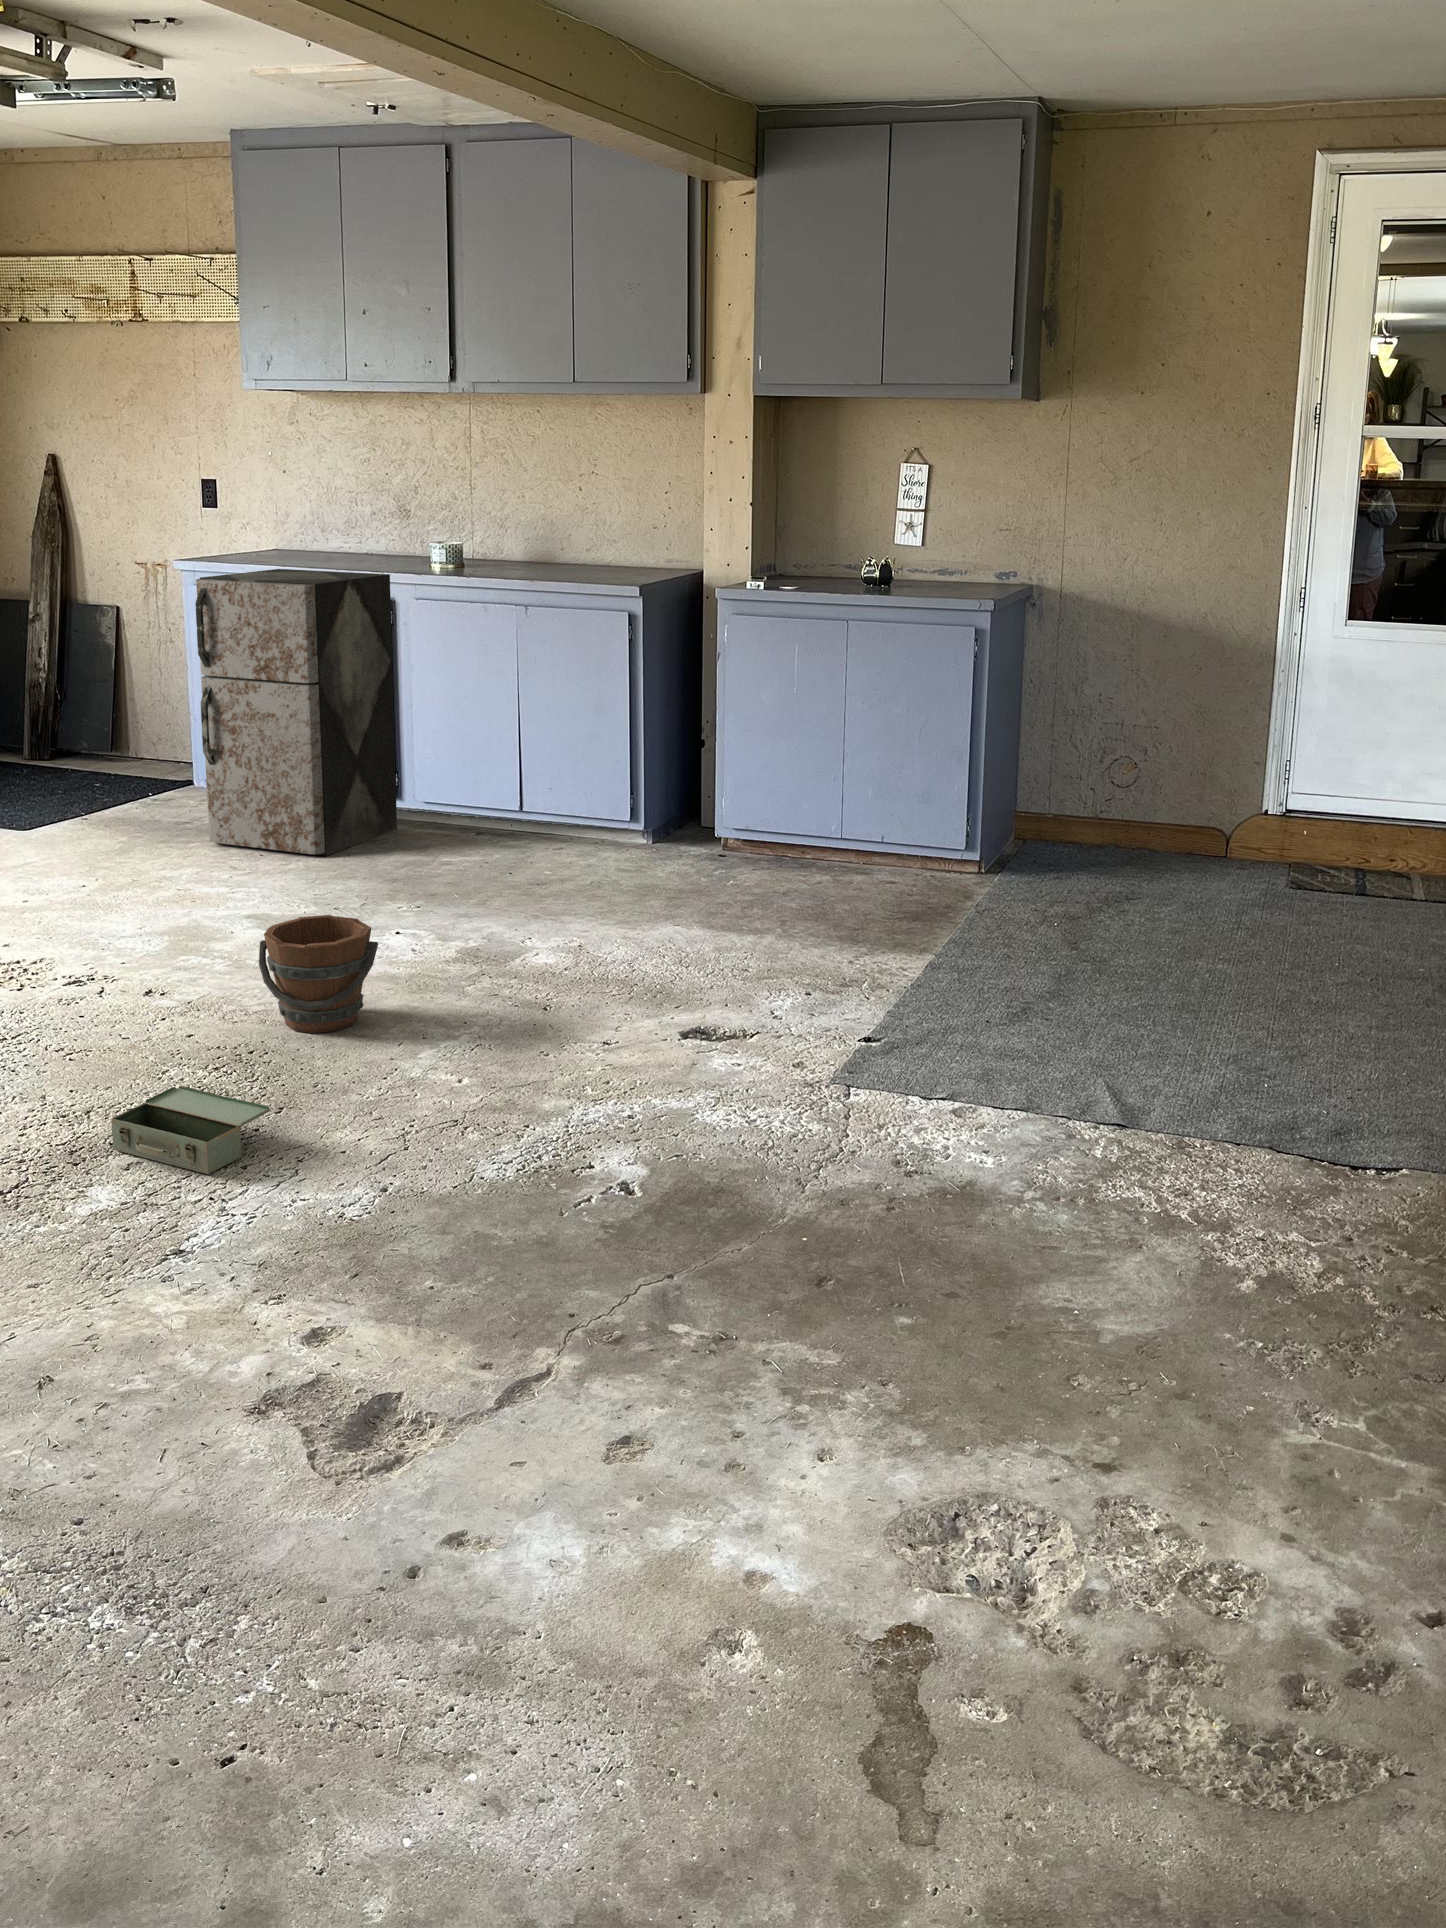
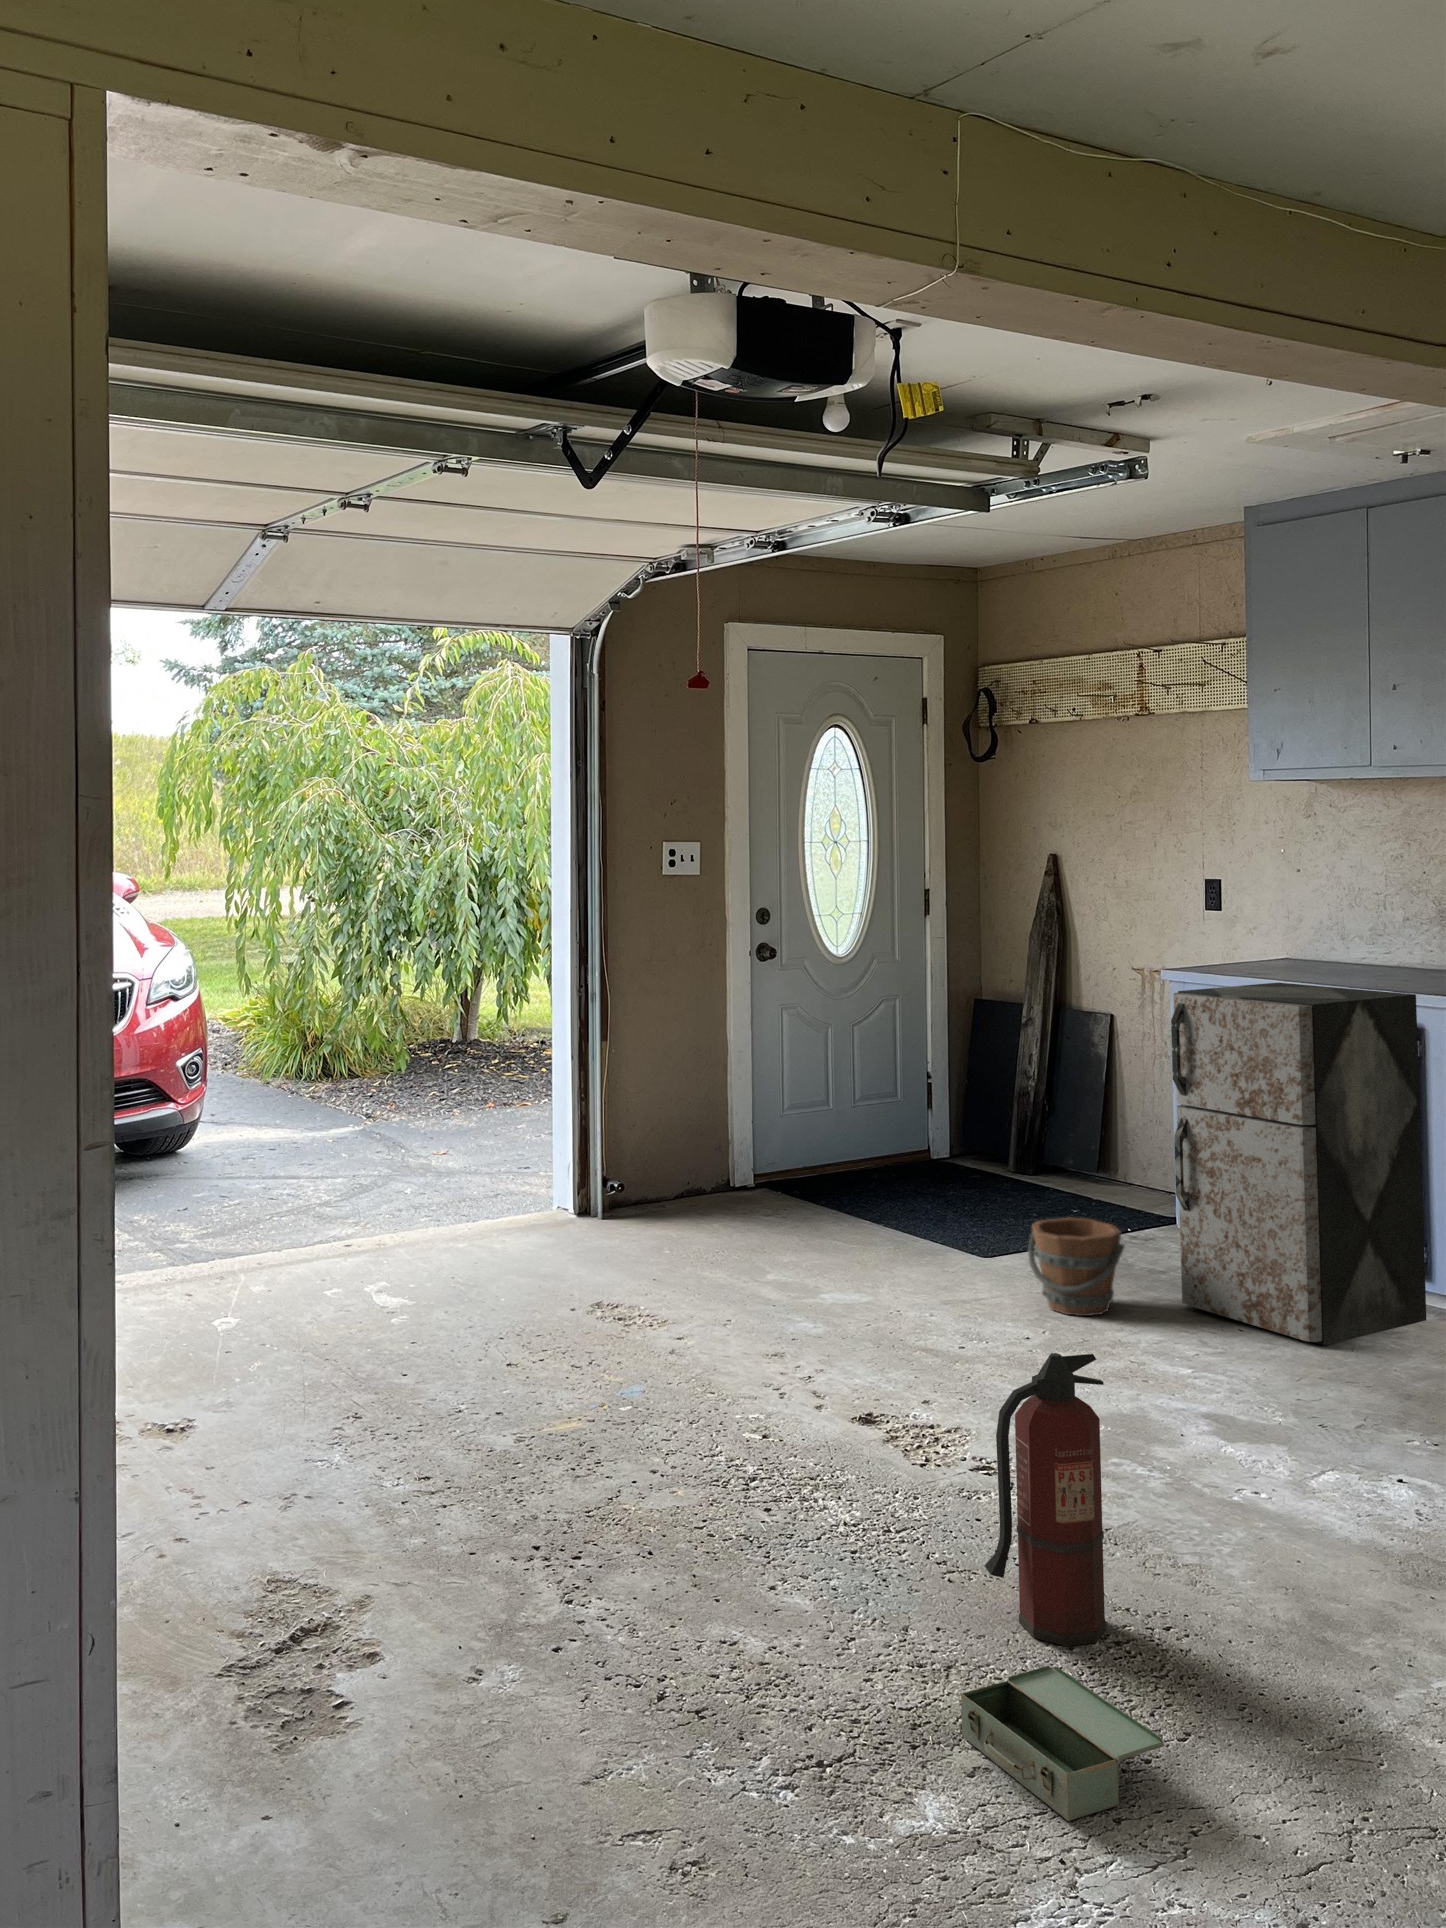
fire extinguisher: none [106,859,205,1080] -> present [985,1353,1106,1646]
bucket: present [259,915,378,1033] -> present [1028,1218,1124,1316]

